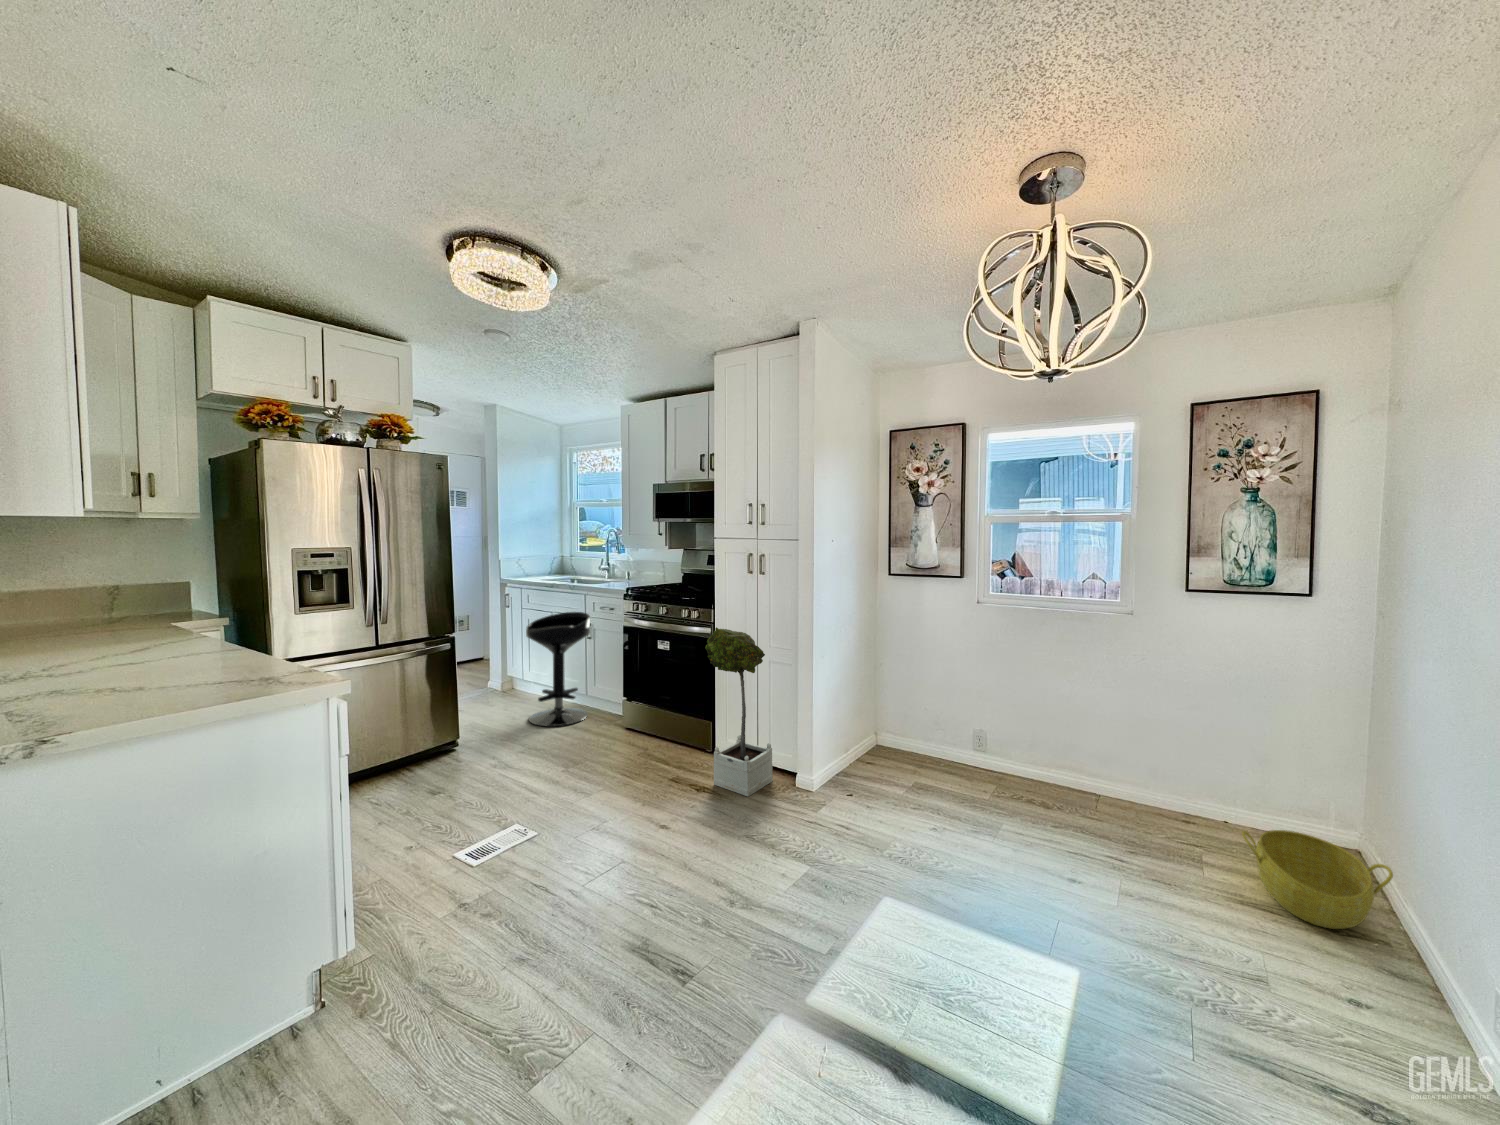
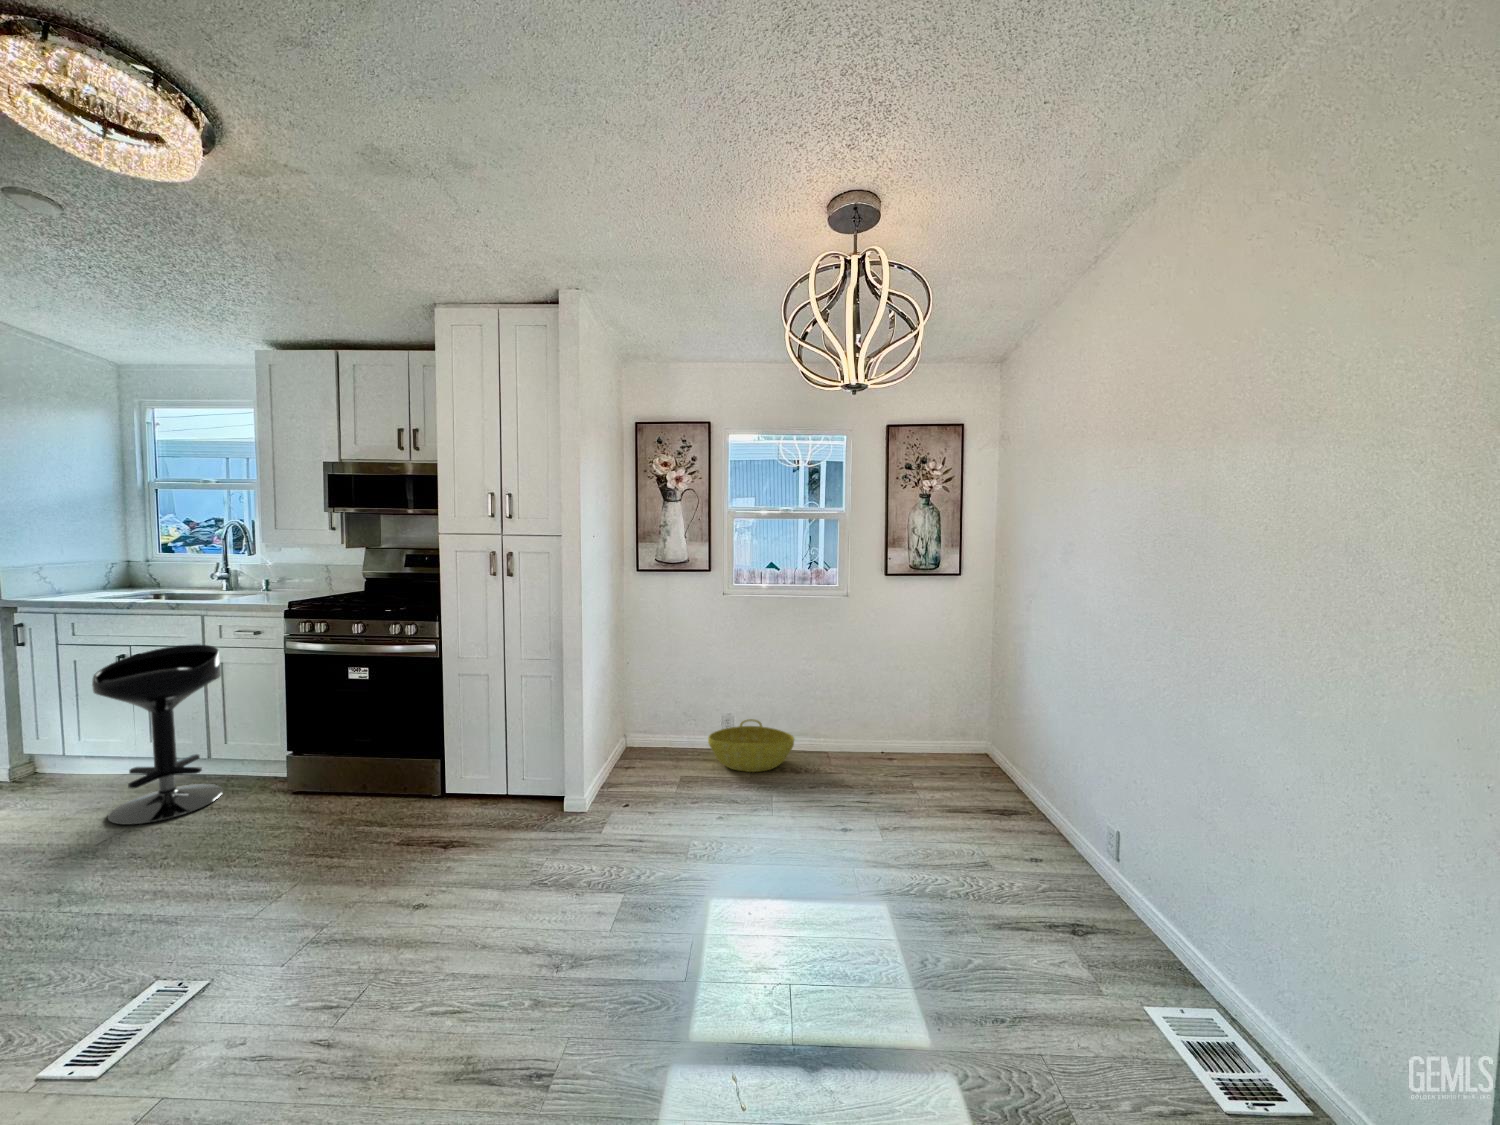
potted tree: present [705,627,773,796] -> none [447,649,537,839]
basket: present [1242,830,1393,929] -> present [708,719,794,772]

